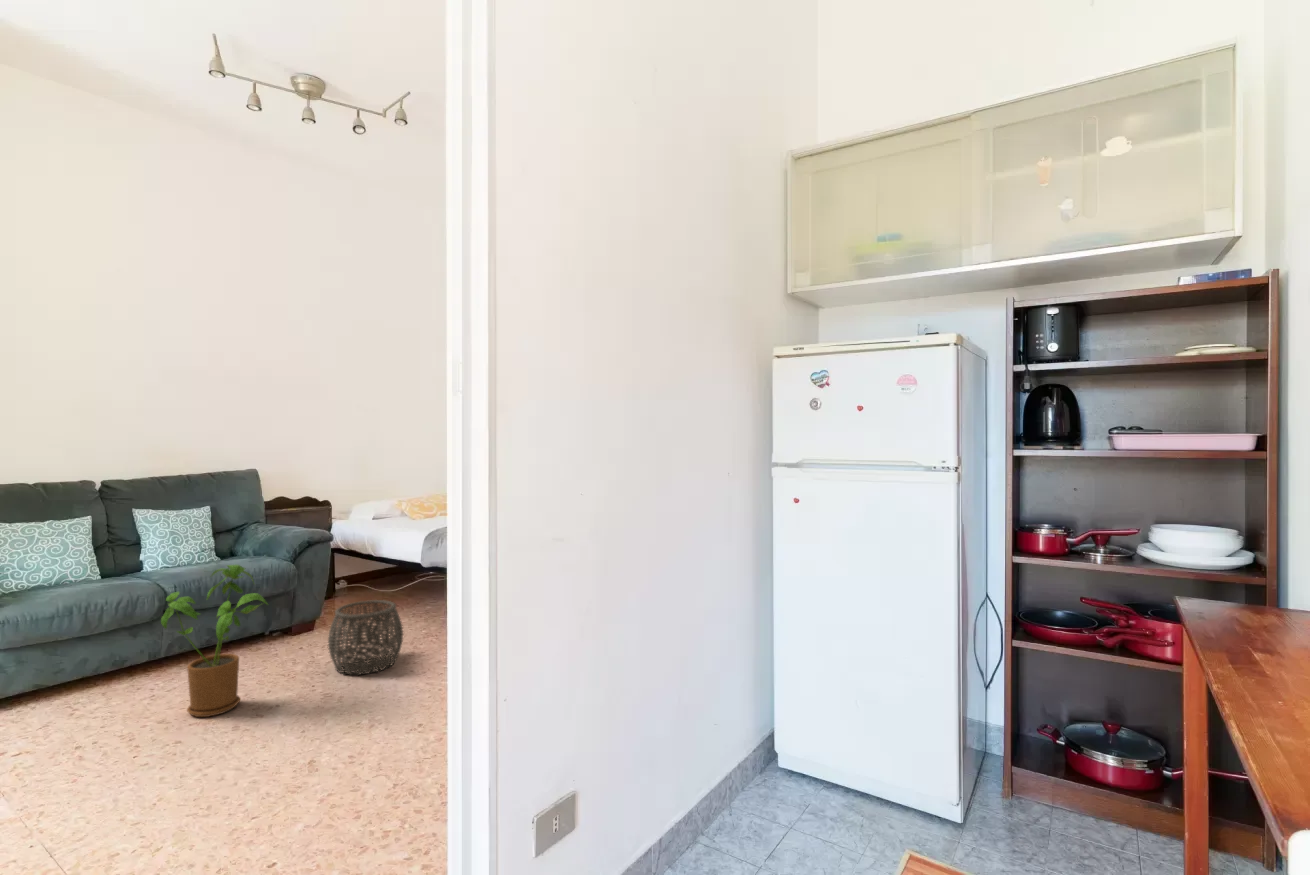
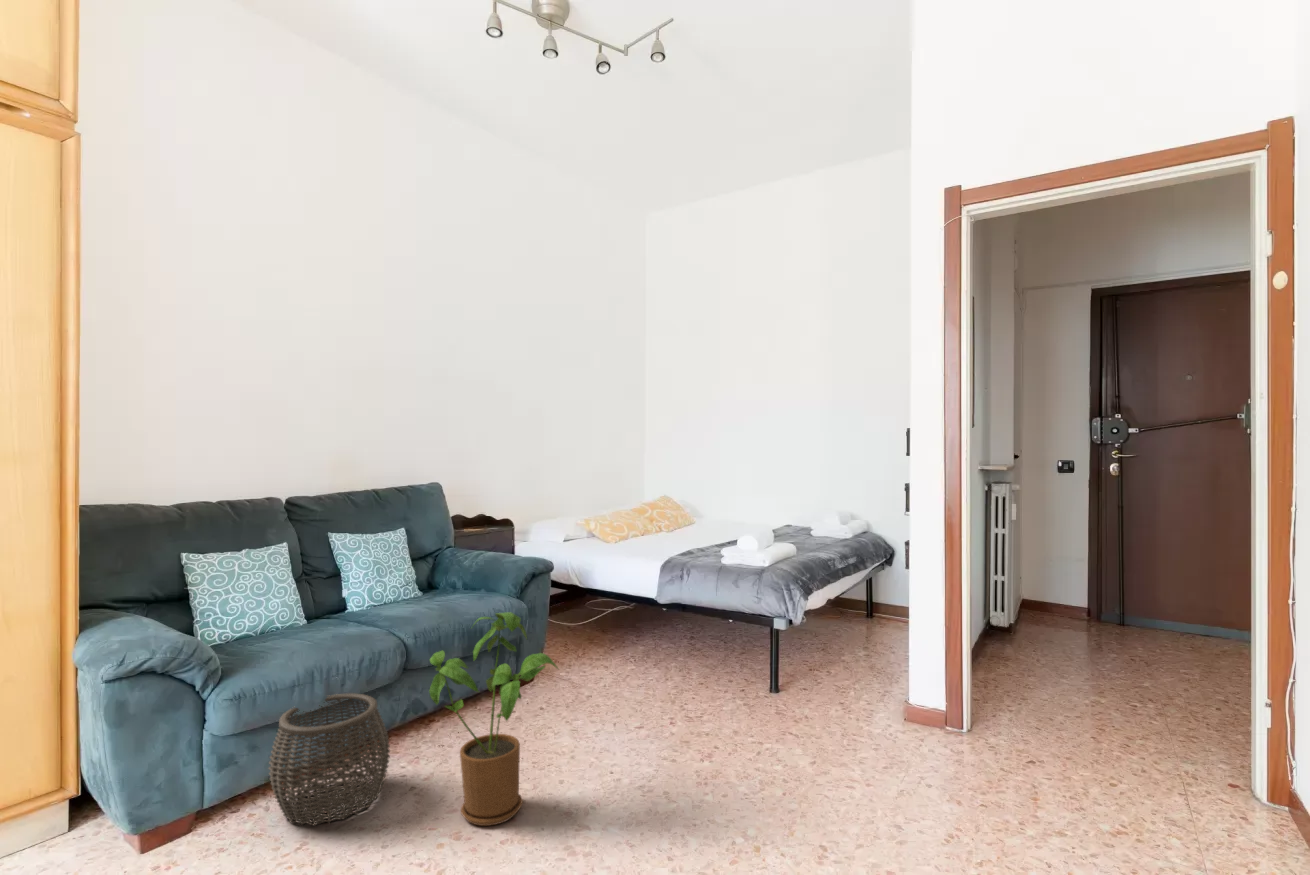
woven basket: present [328,600,403,675] -> present [269,693,390,825]

